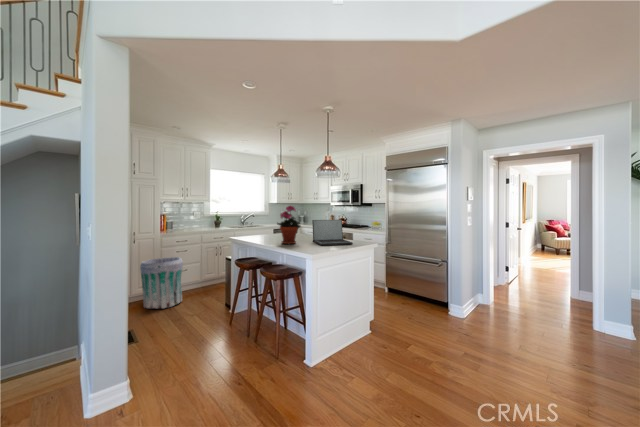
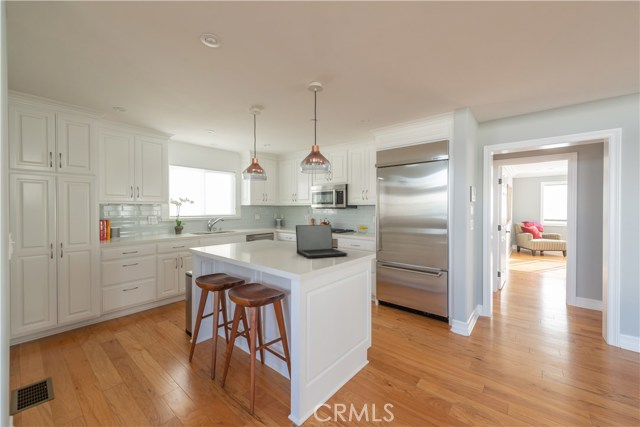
potted plant: present [277,206,300,244] -> none [251,207,282,257]
trash can: present [140,257,183,309] -> none [68,273,129,344]

